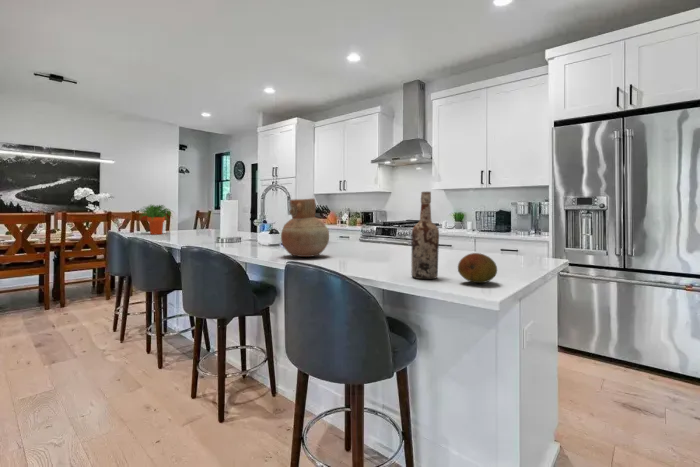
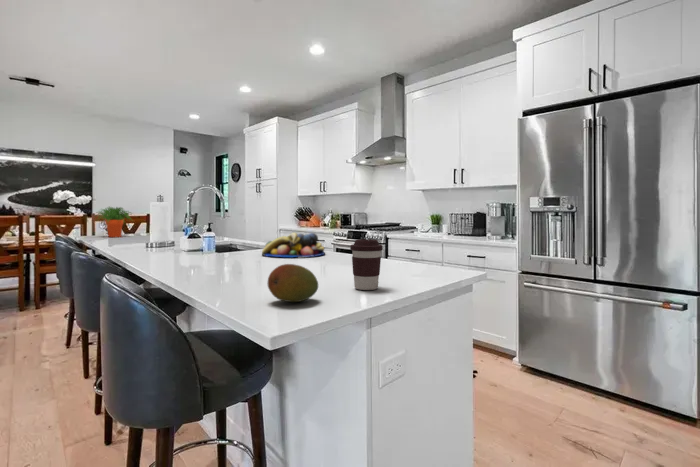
wine bottle: present [411,192,439,279] -> none [232,187,265,295]
vase: present [281,198,329,257] -> none [159,198,218,263]
fruit bowl: none [346,229,403,251] -> present [262,233,325,257]
coffee cup: none [495,234,523,275] -> present [350,239,383,290]

